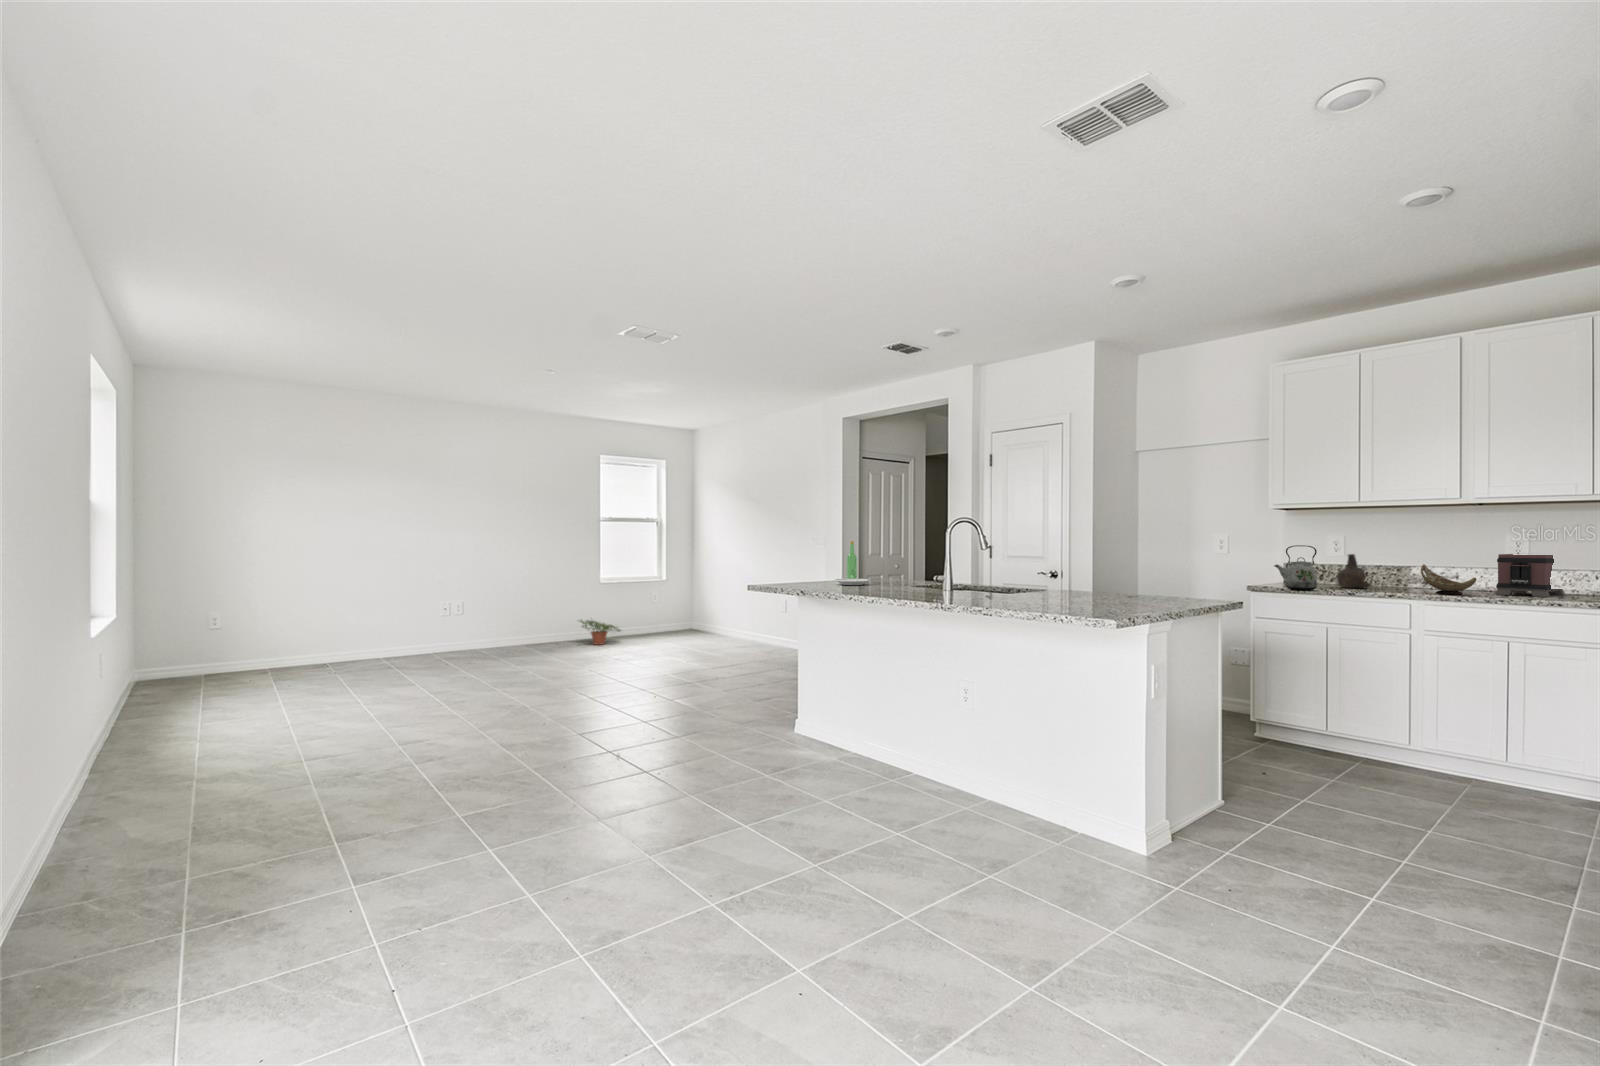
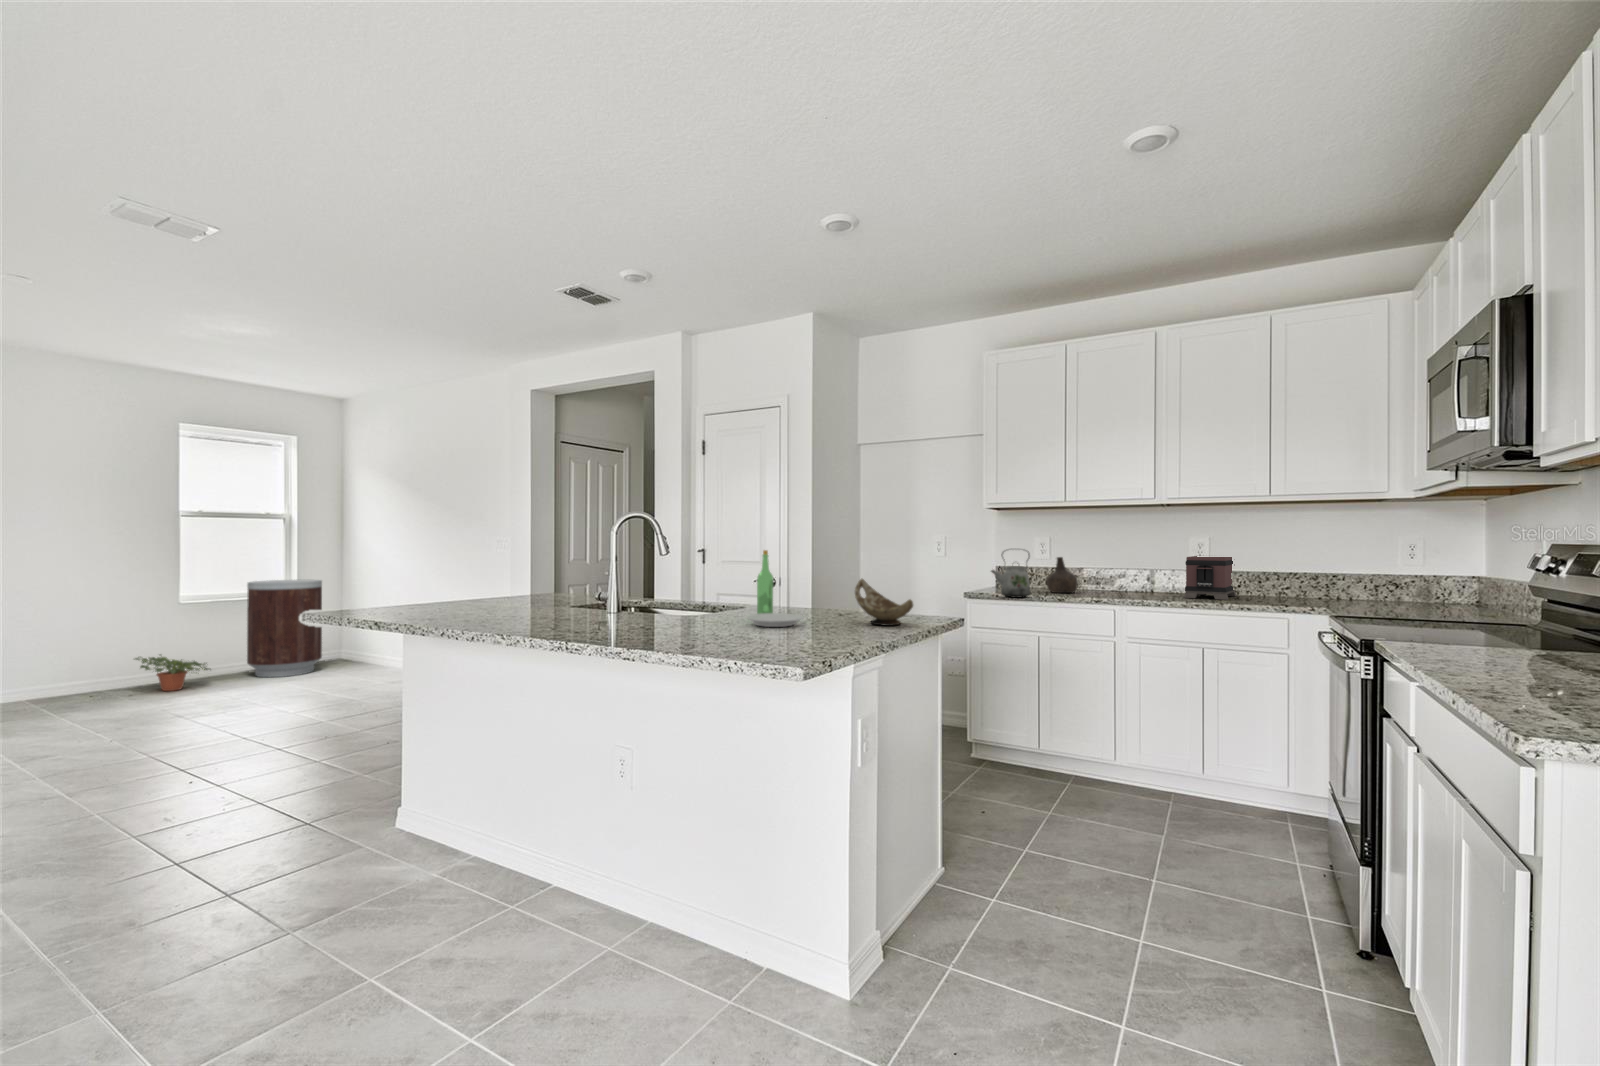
plate: present [835,541,868,585] -> present [746,550,803,627]
decorative bowl: present [1421,564,1476,595] -> present [855,579,913,626]
trash can: none [640,568,687,640] -> present [247,580,322,677]

